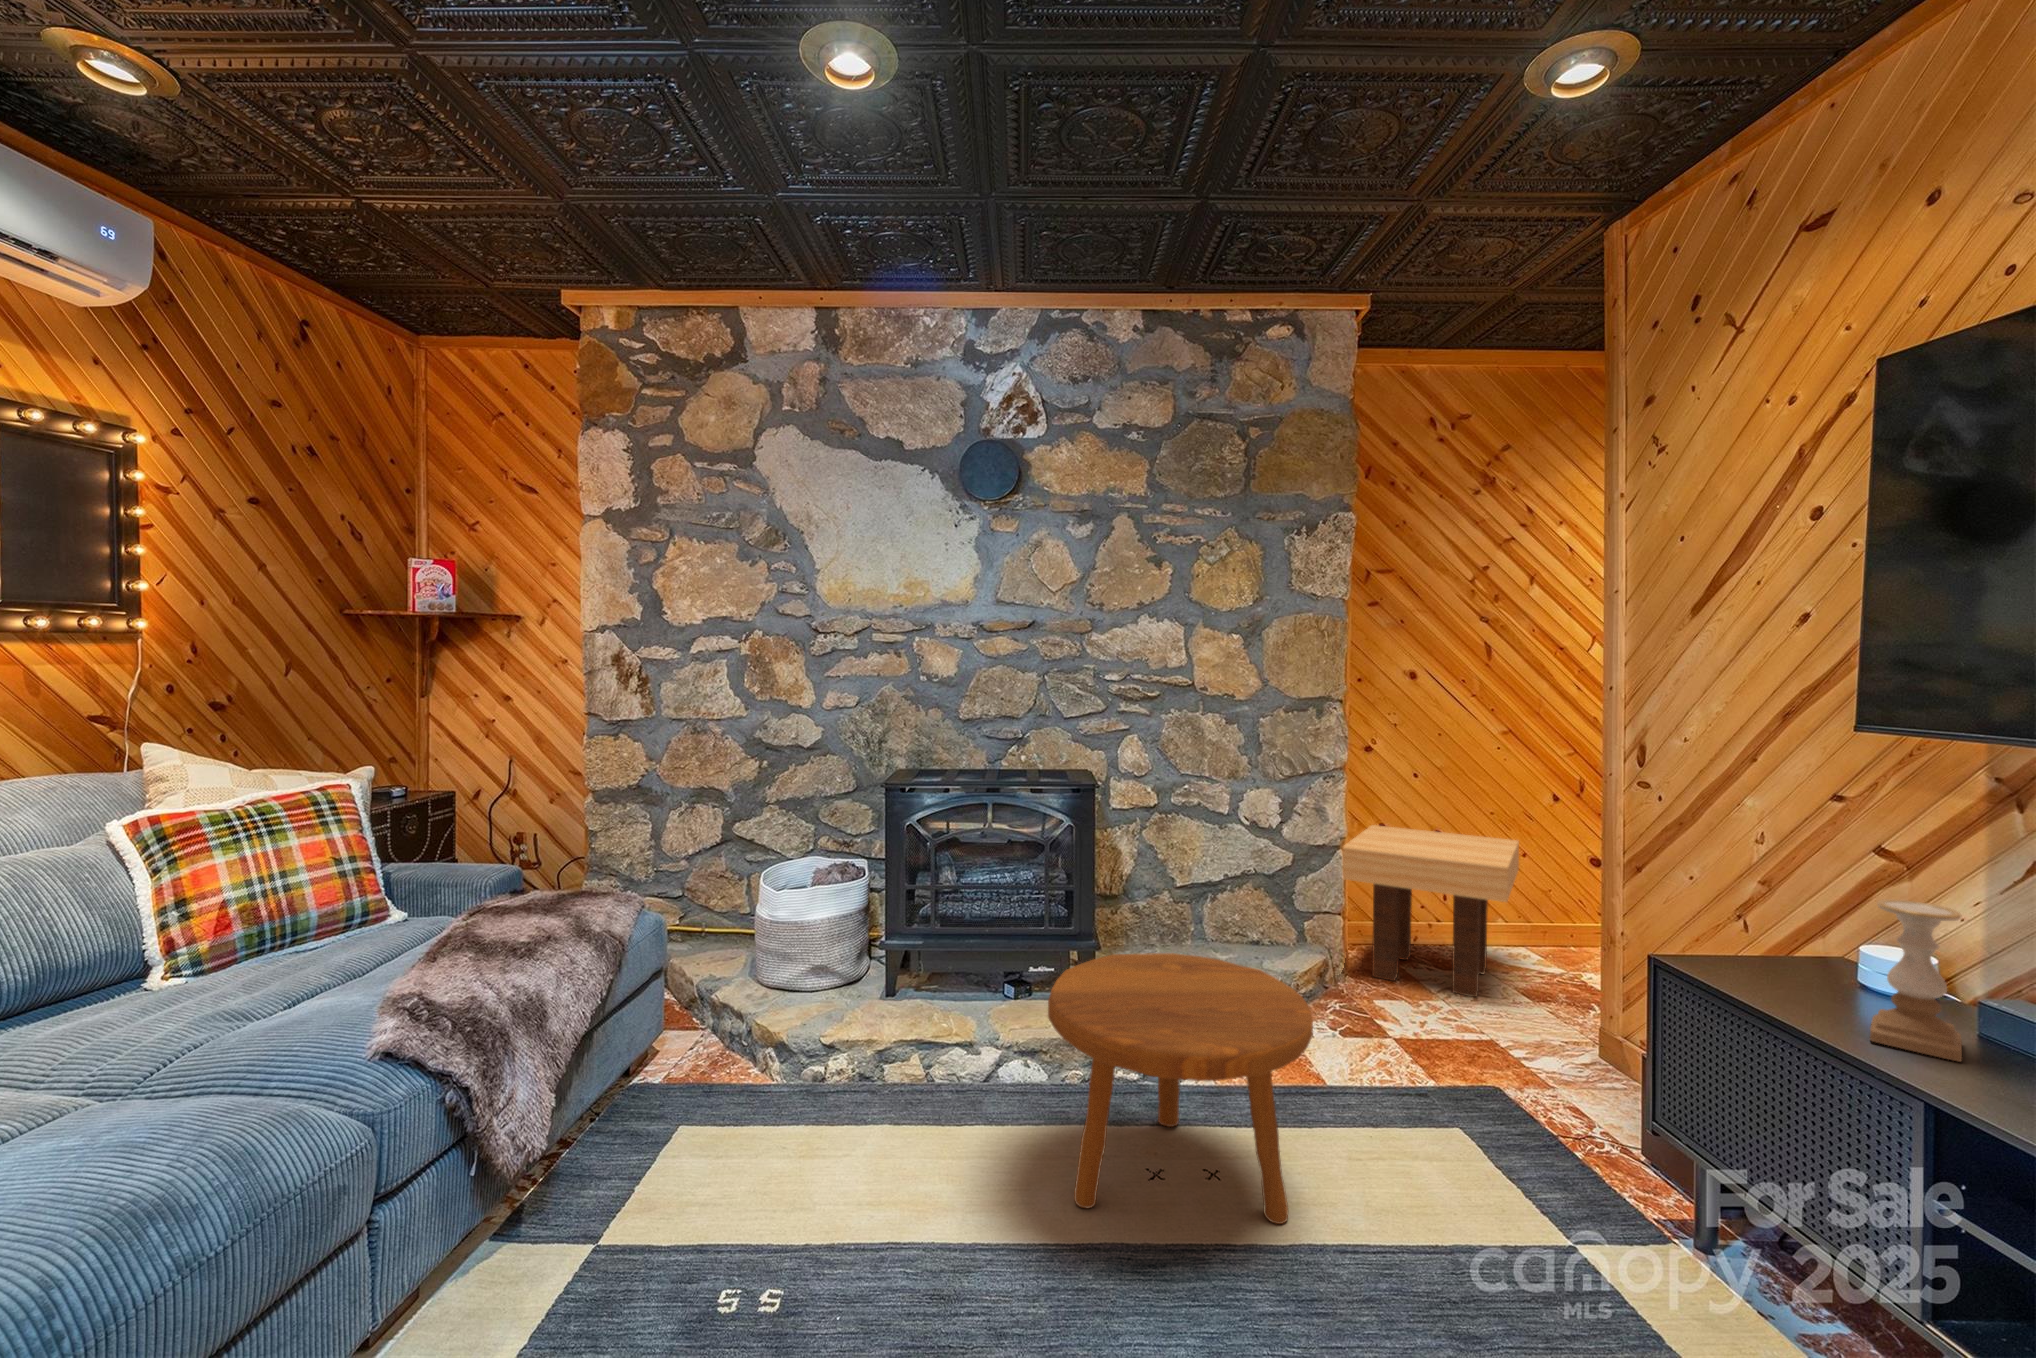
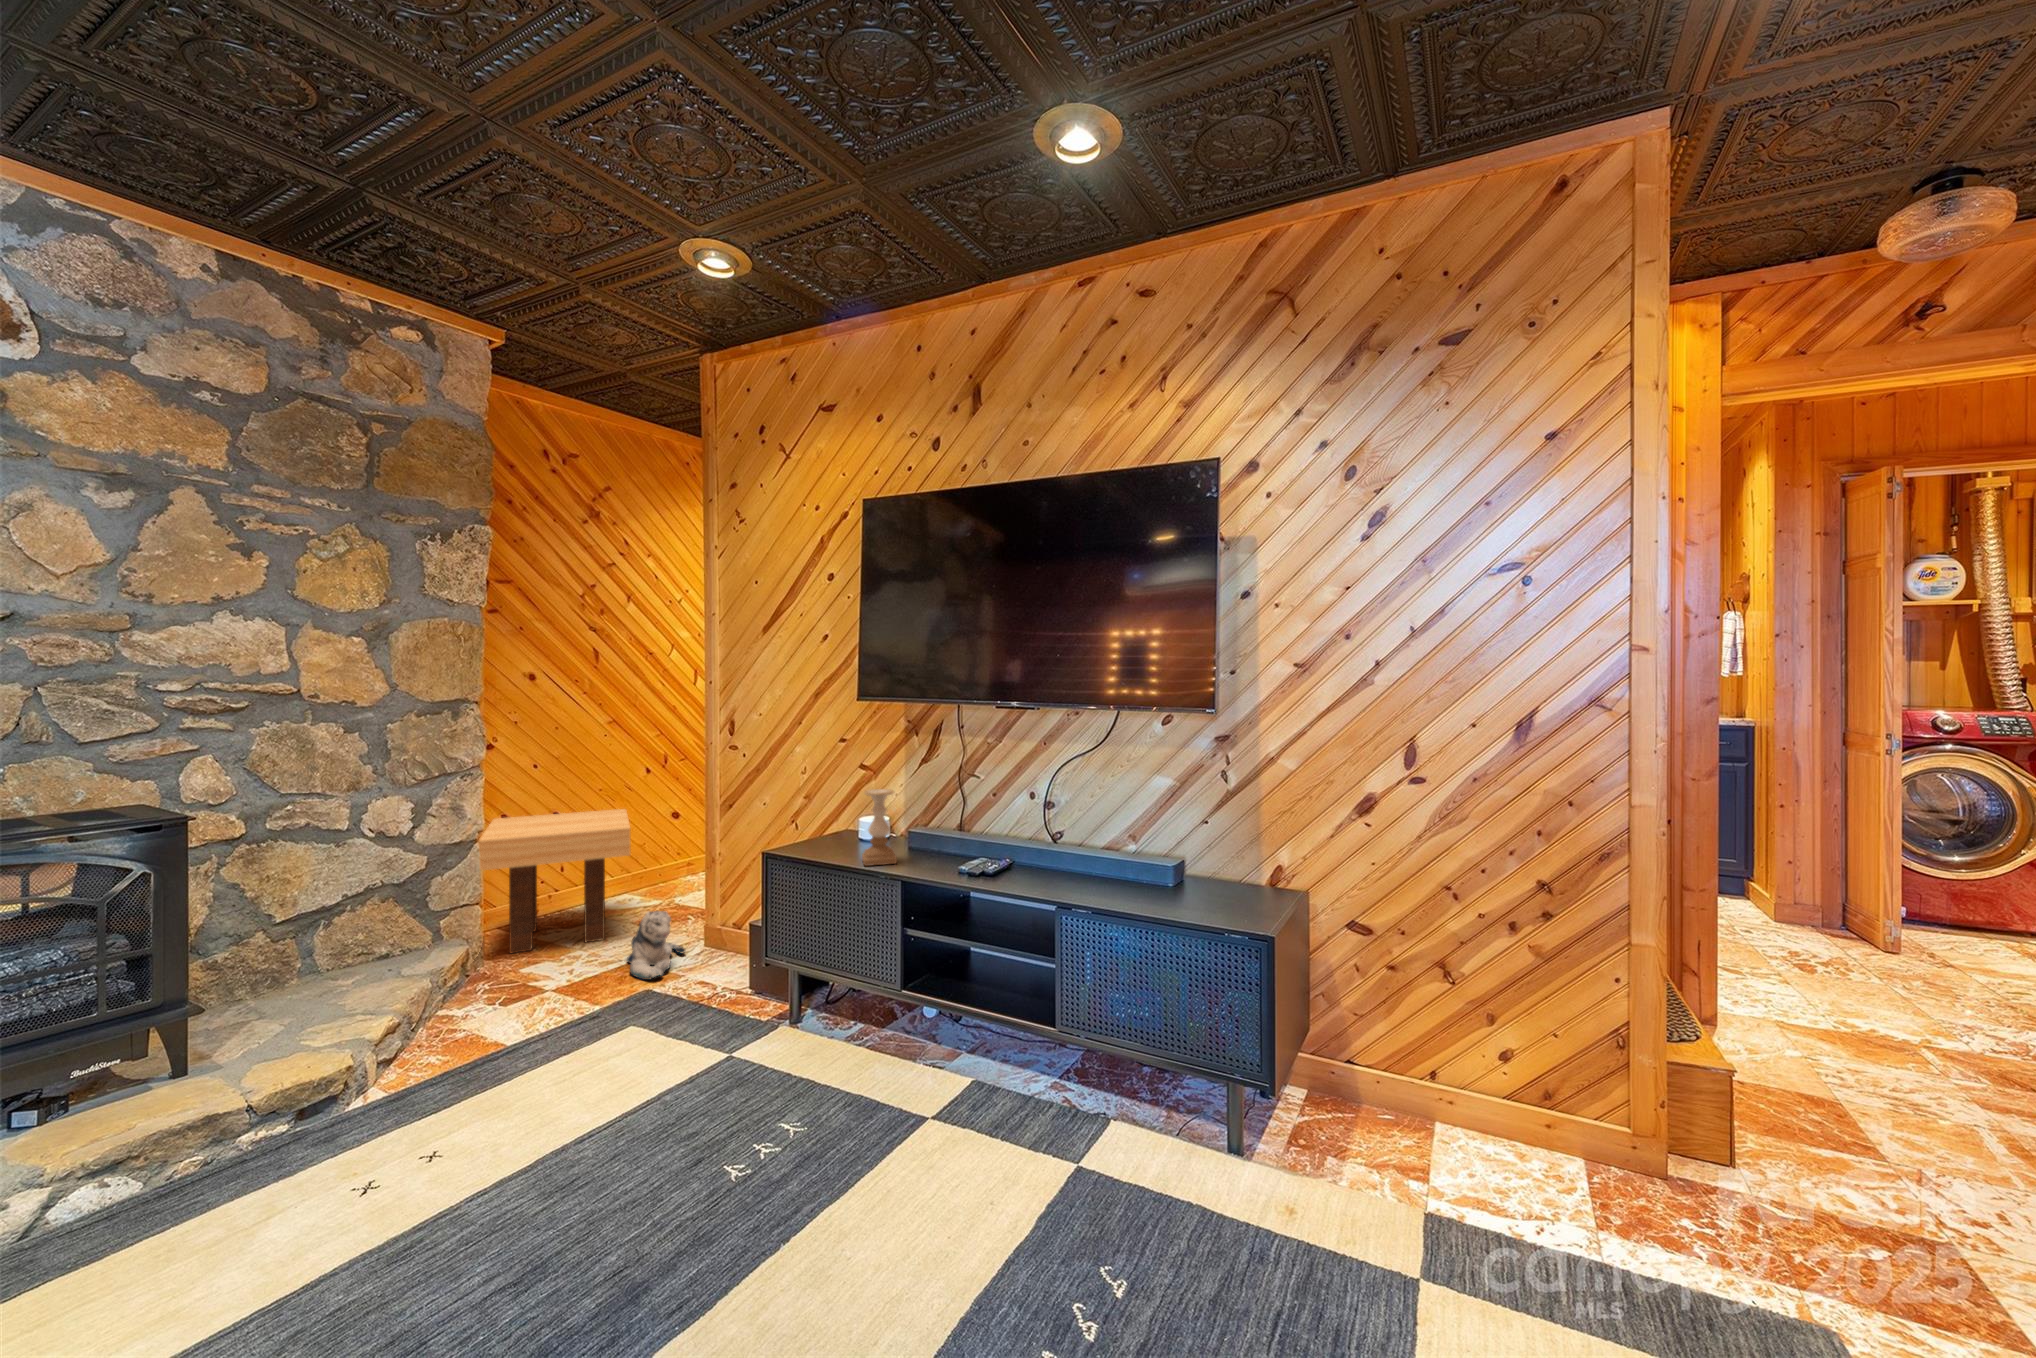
footstool: present [1048,953,1313,1224] -> none [198,954,540,1272]
plush toy: none [1488,983,1572,1077] -> present [627,911,685,980]

